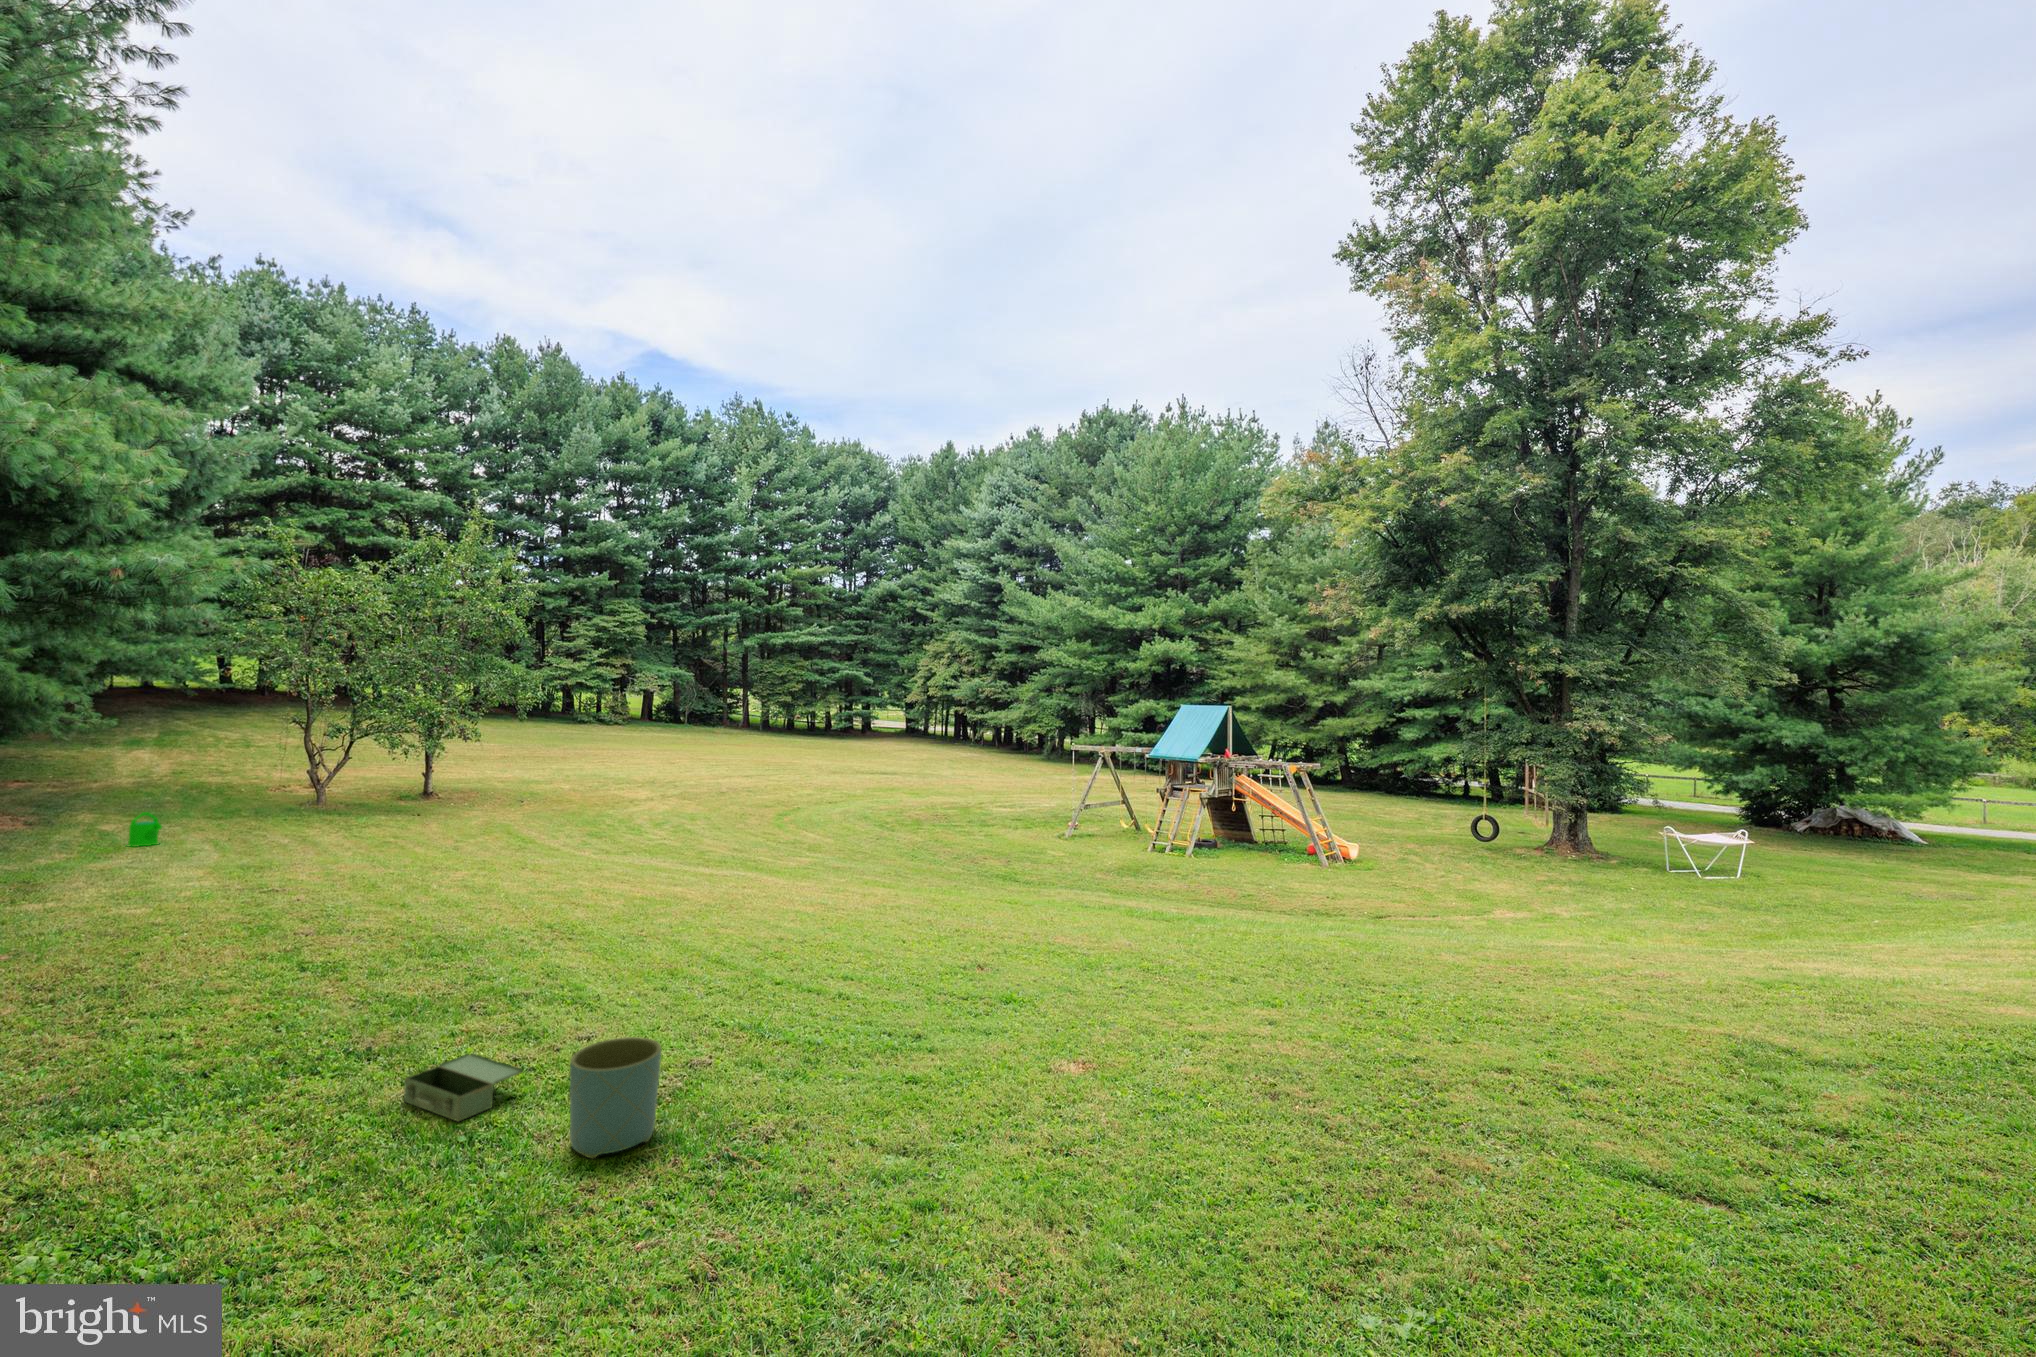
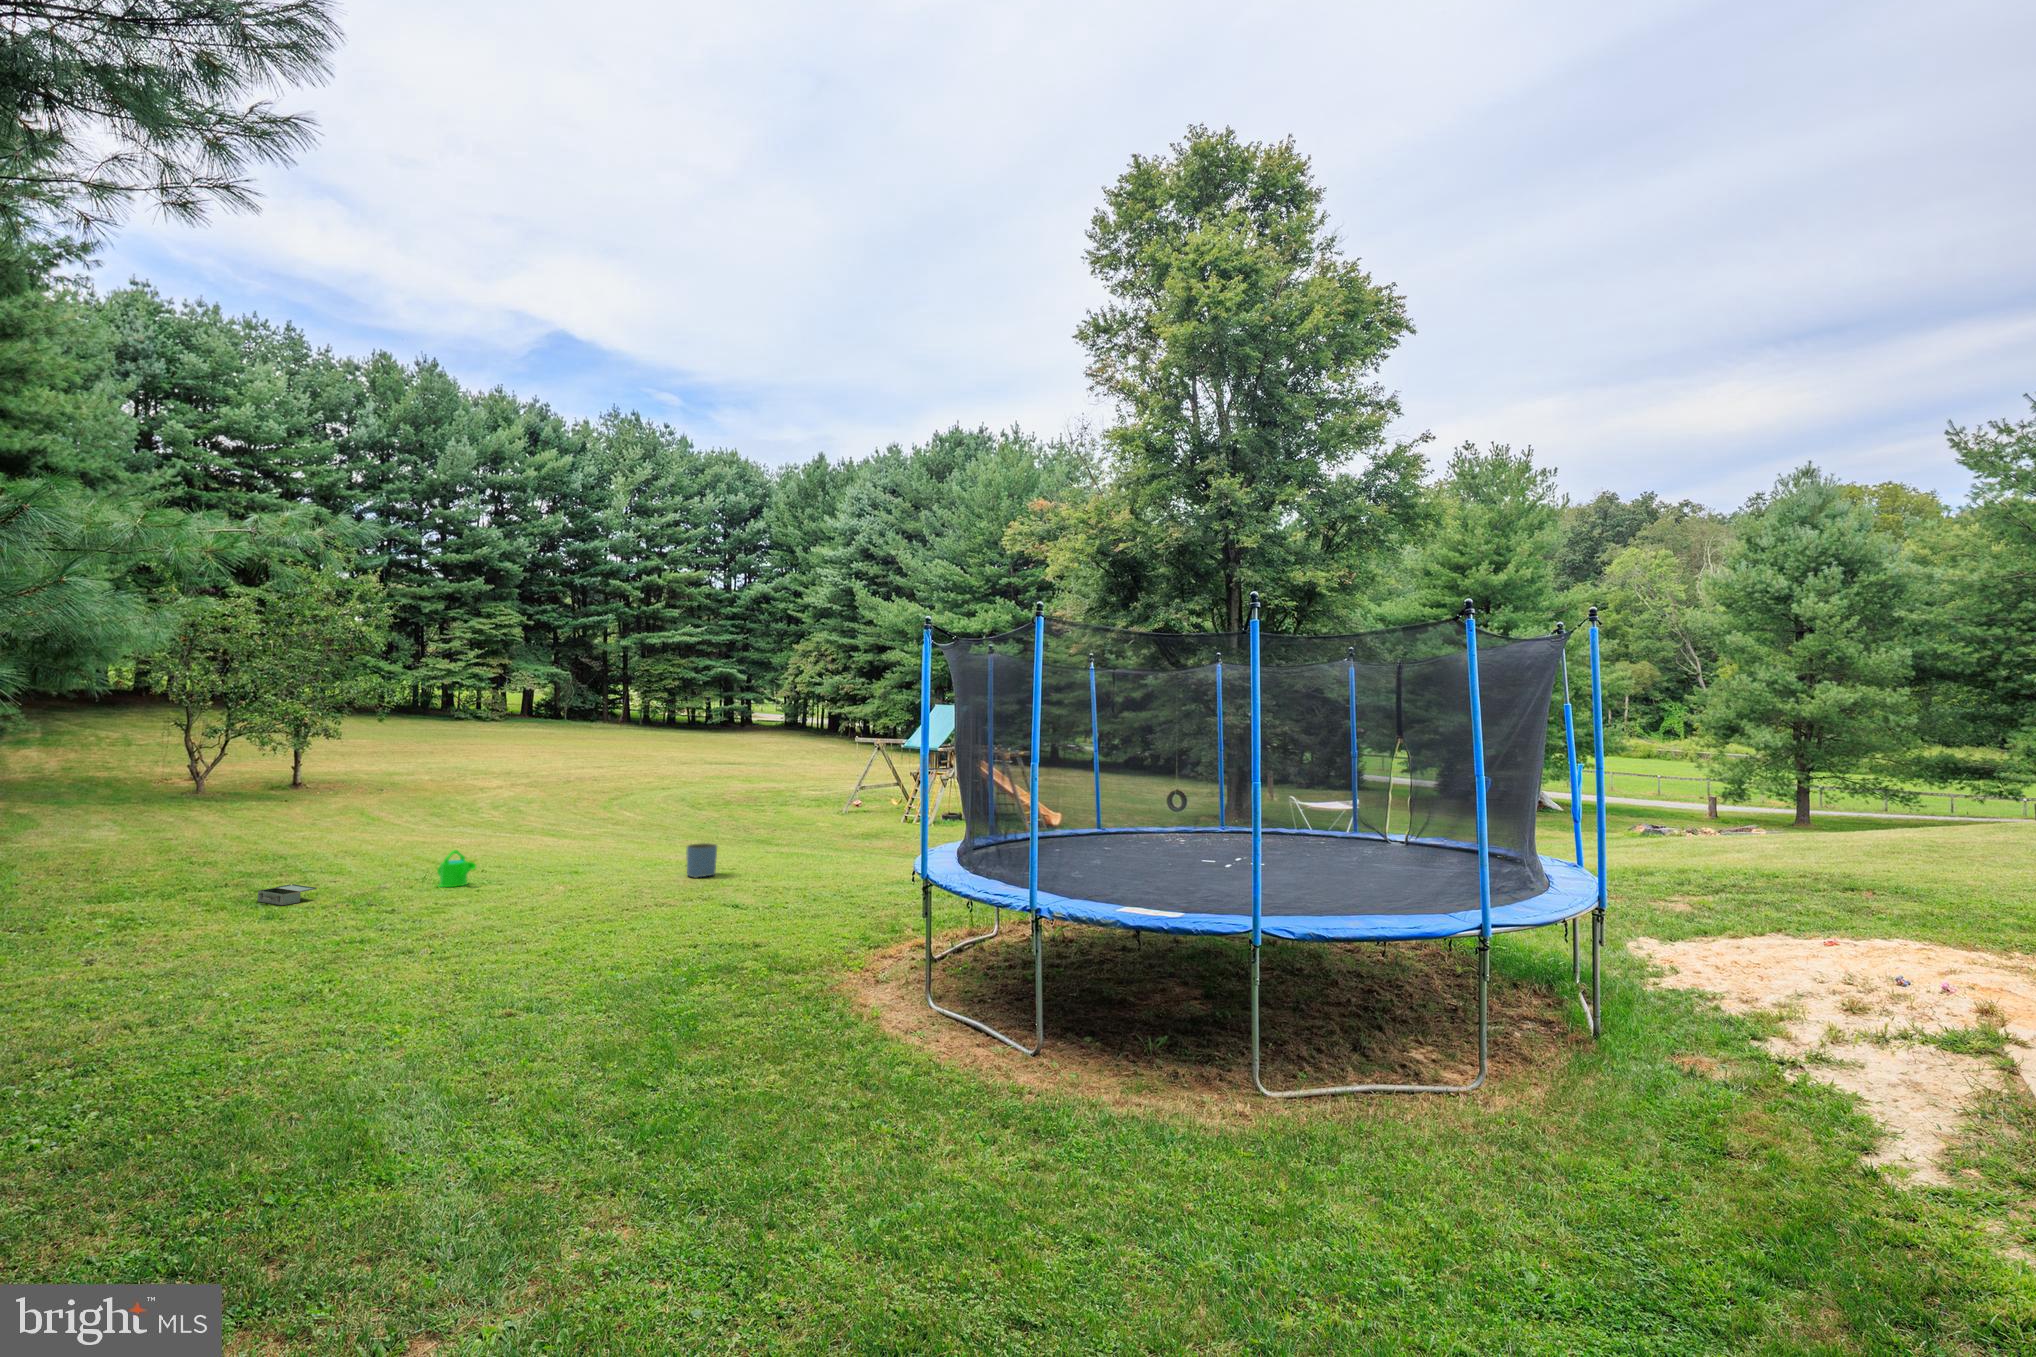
watering can: present [128,812,162,847] -> present [437,850,476,887]
planter: present [570,1037,661,1158] -> present [686,843,717,878]

